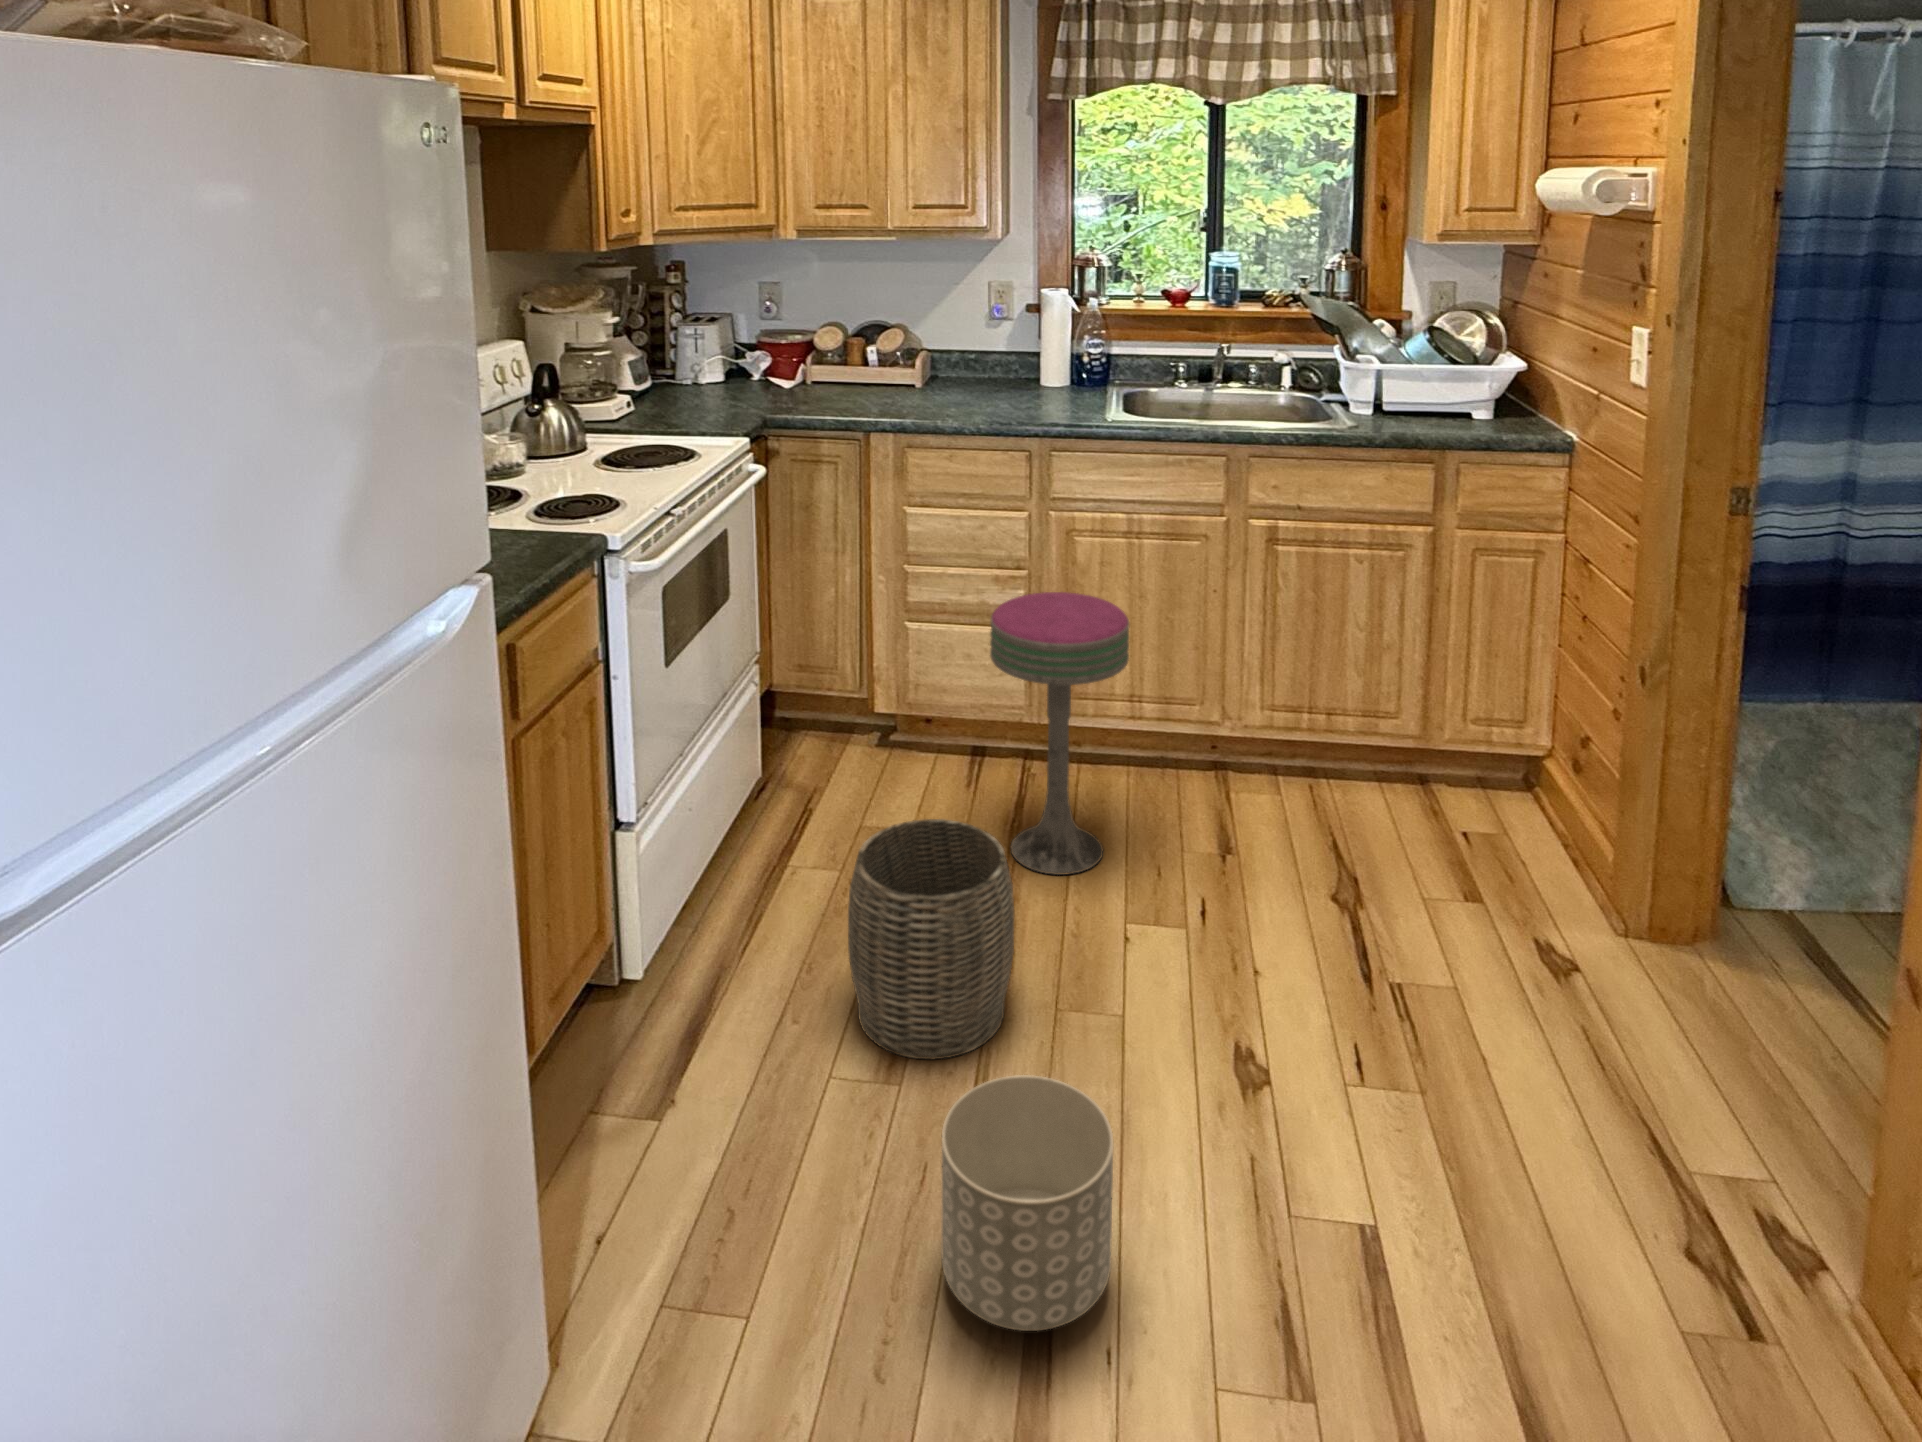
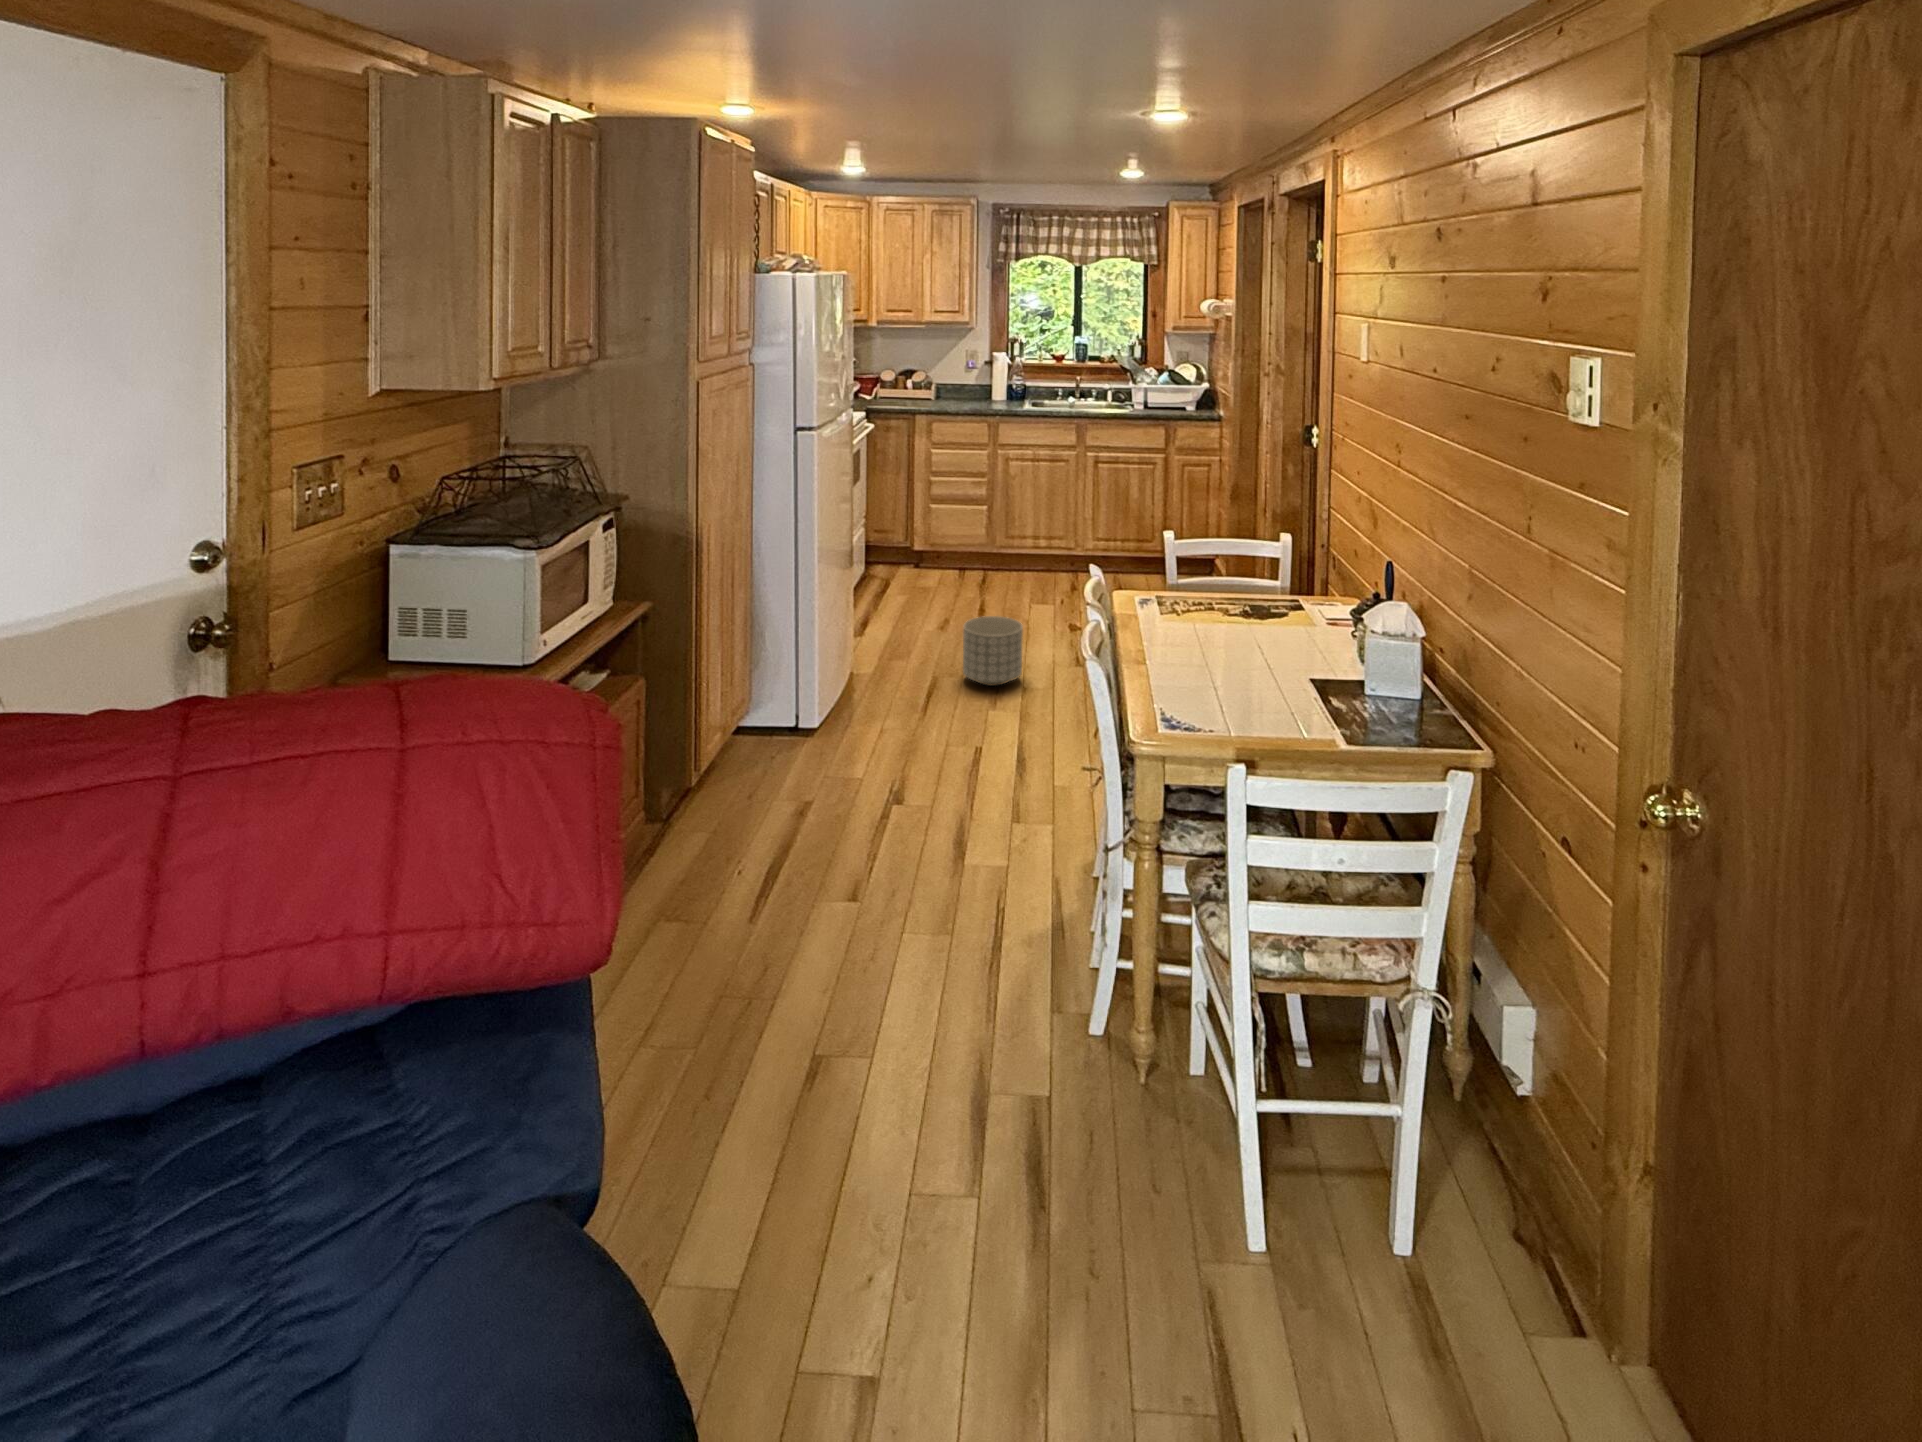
bar stool: present [990,592,1129,875] -> none [973,482,1033,602]
woven basket: present [848,819,1014,1059] -> none [918,559,985,643]

